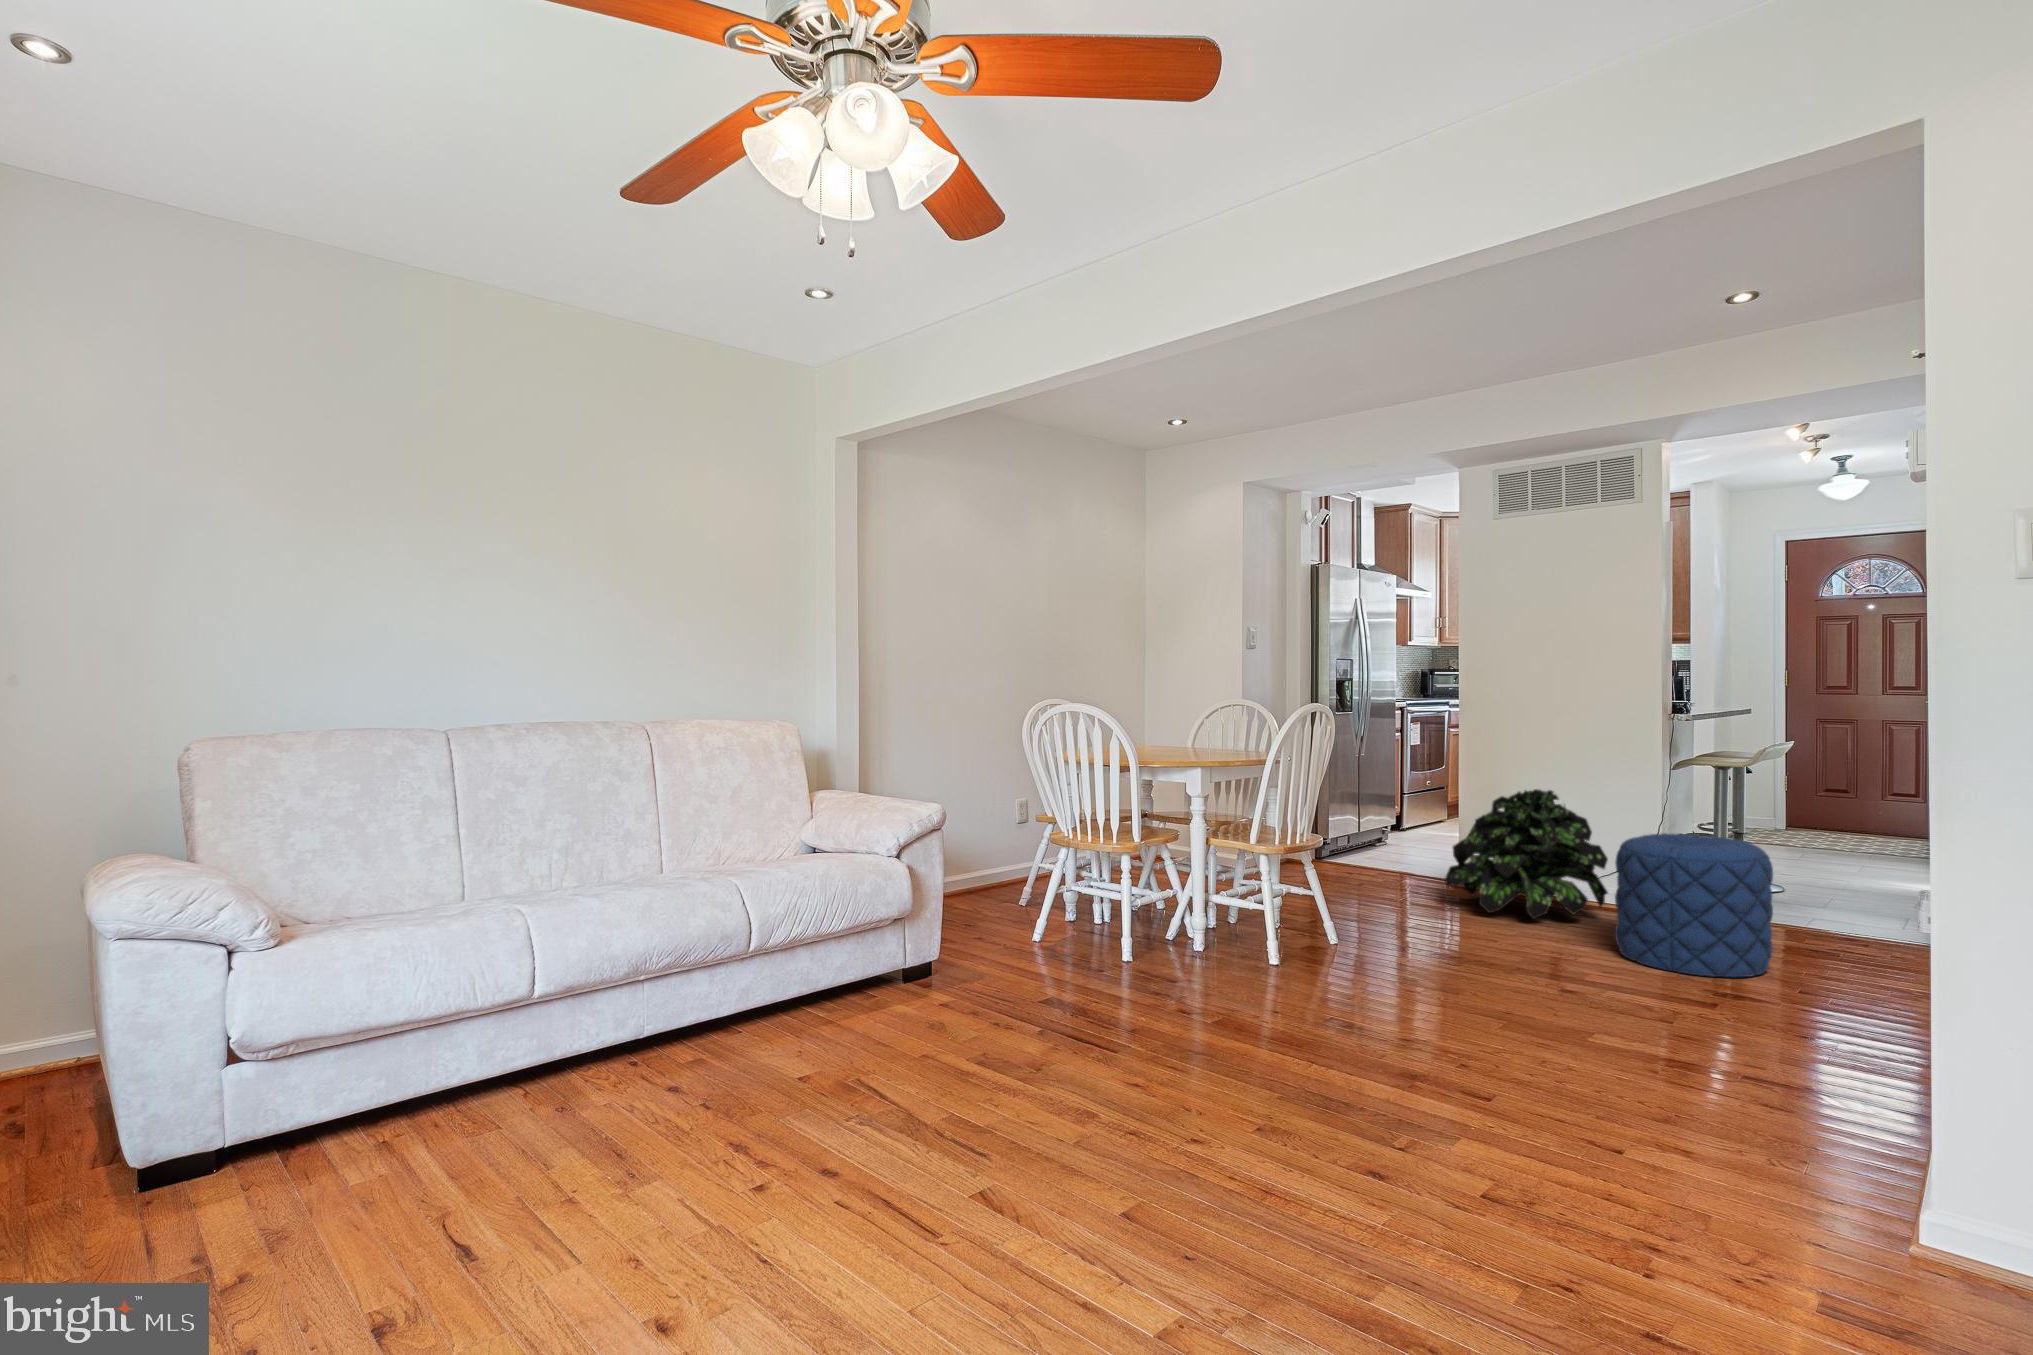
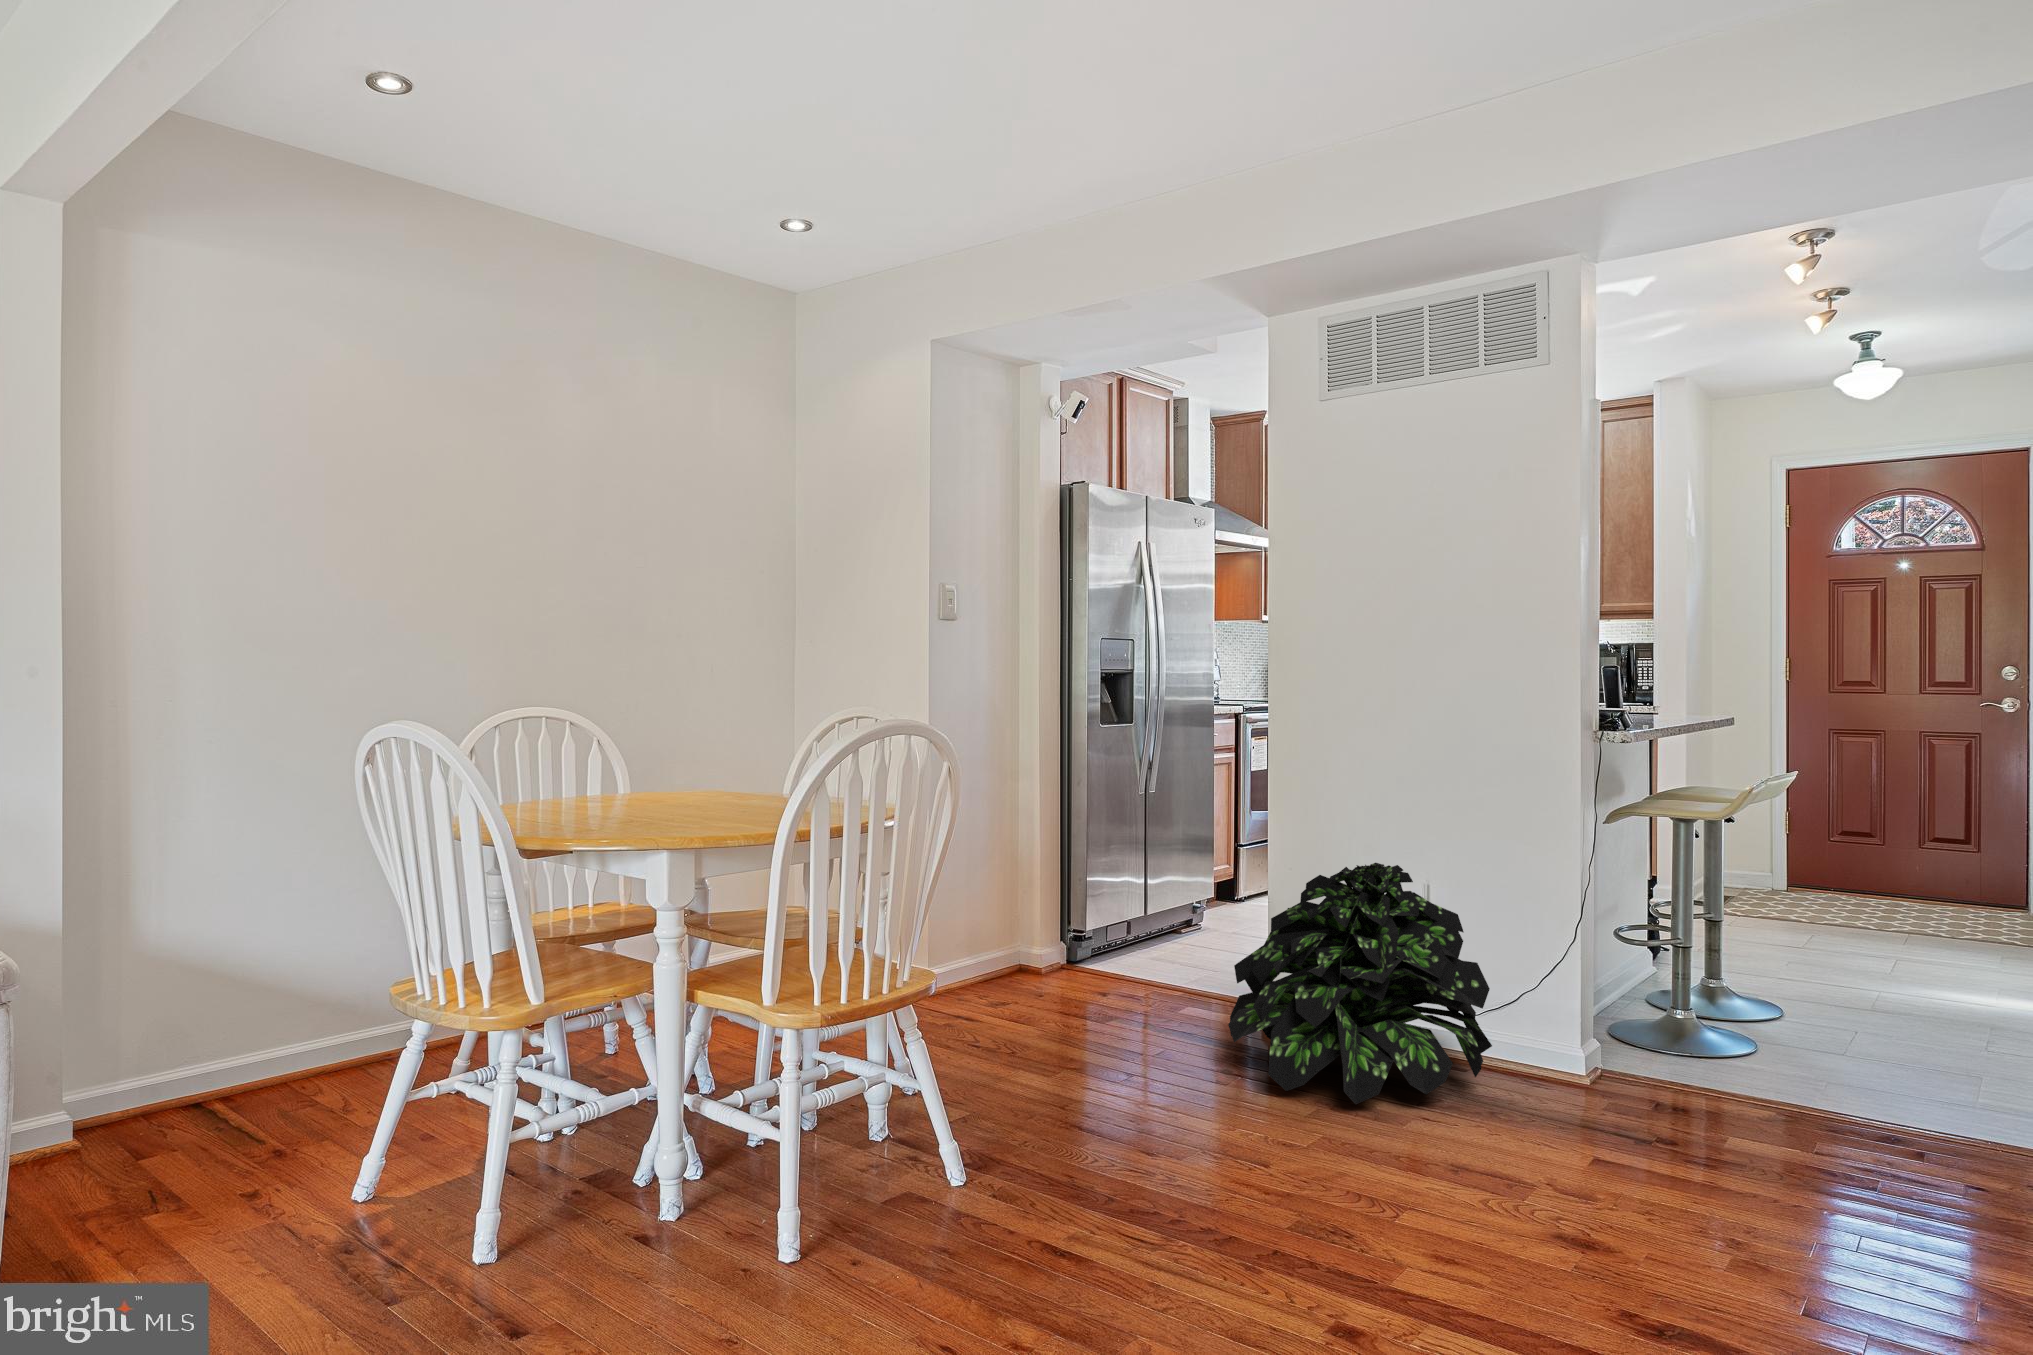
pouf: present [1615,833,1773,977] -> none [1481,957,1758,1256]

